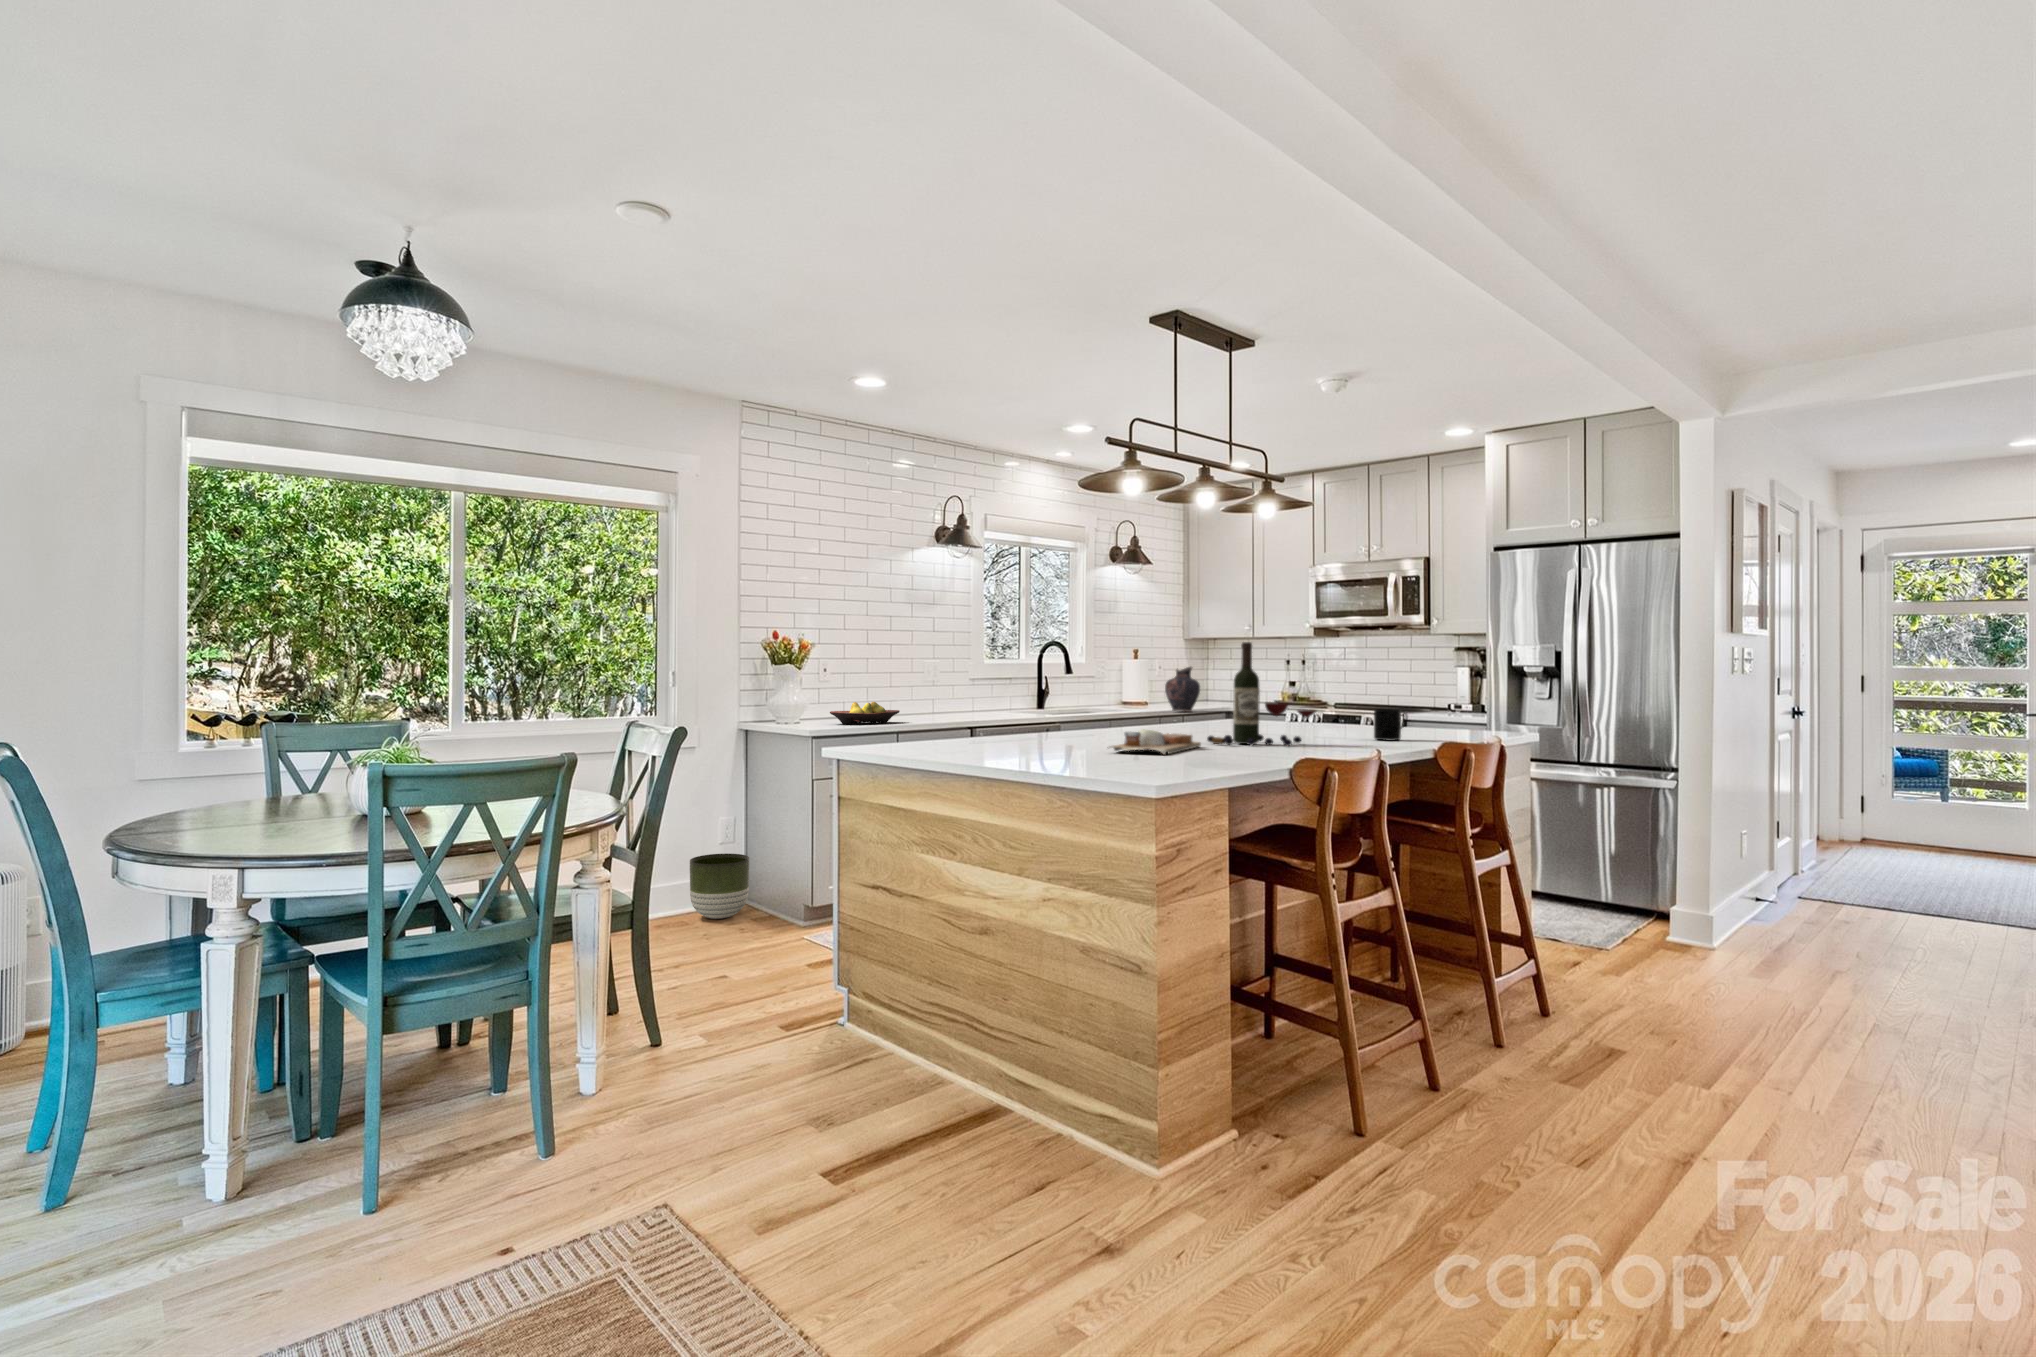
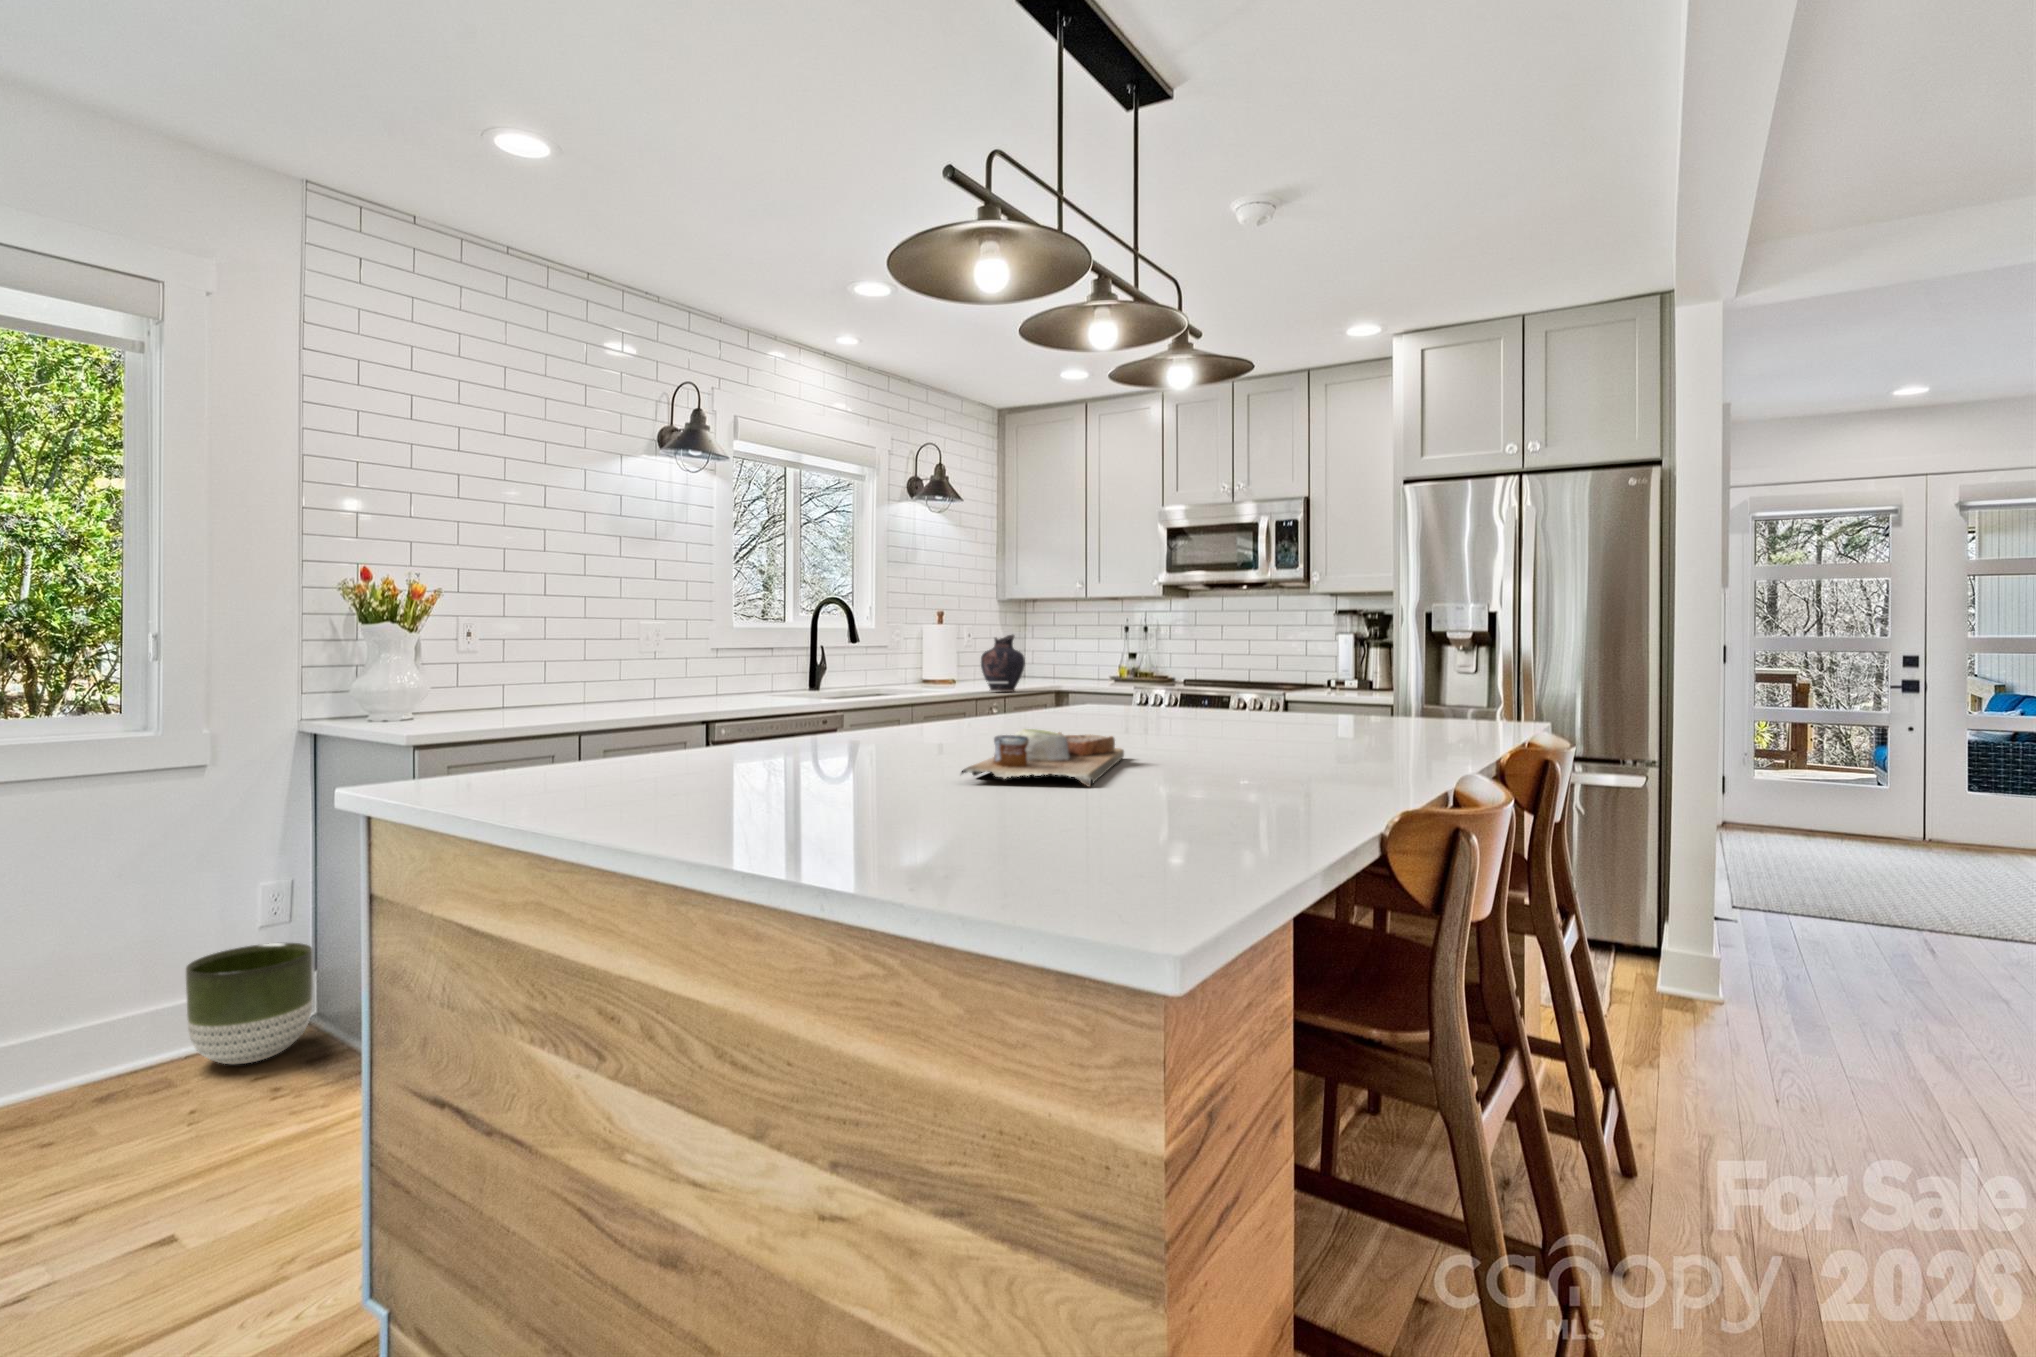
wine bottle: present [1207,642,1316,746] -> none [1121,566,1319,752]
fruit bowl: present [830,702,900,724] -> none [470,682,596,719]
mug: present [1374,709,1408,741] -> none [1363,683,1413,734]

